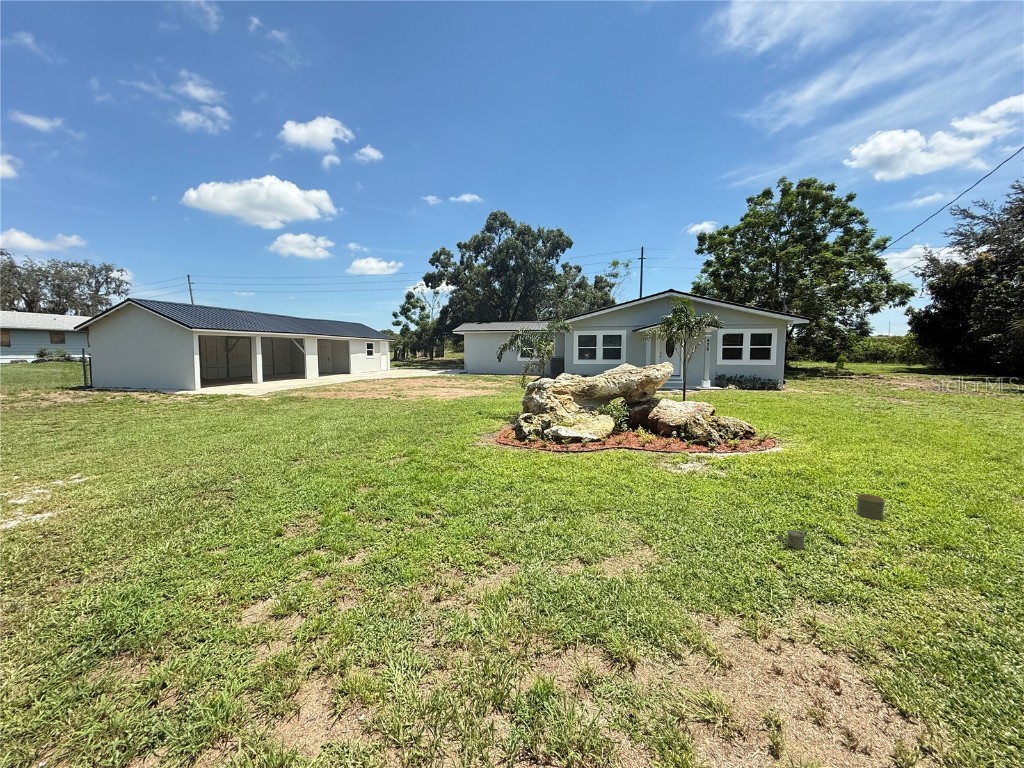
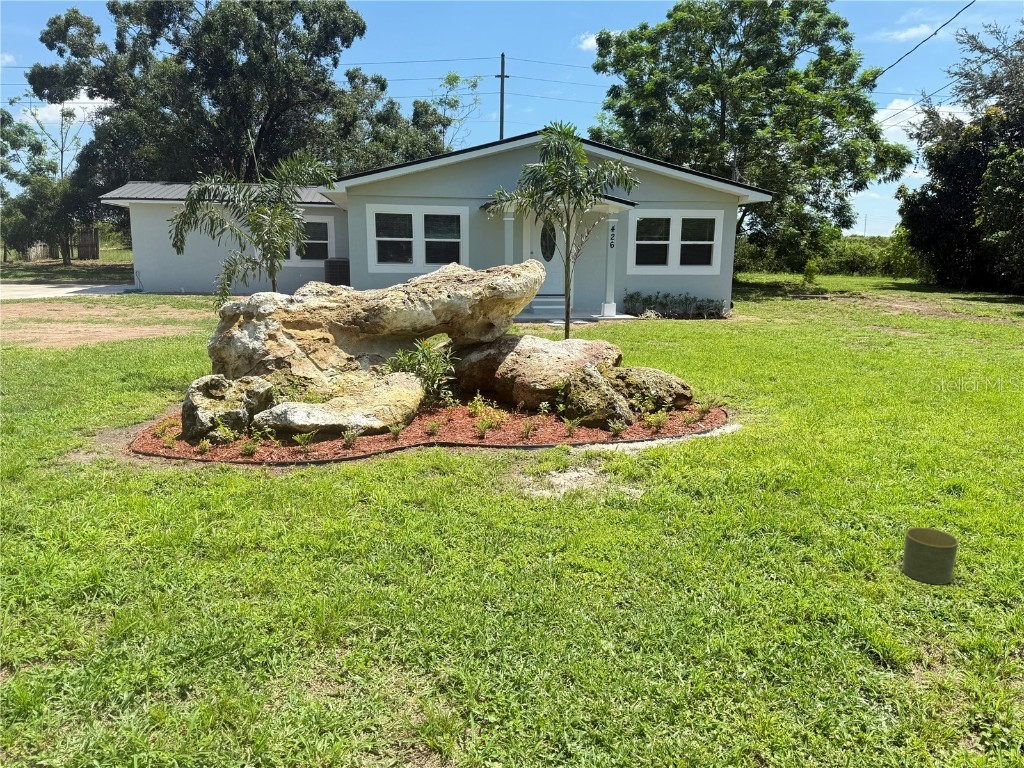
watering can: present [777,530,807,549] -> none [769,655,832,712]

